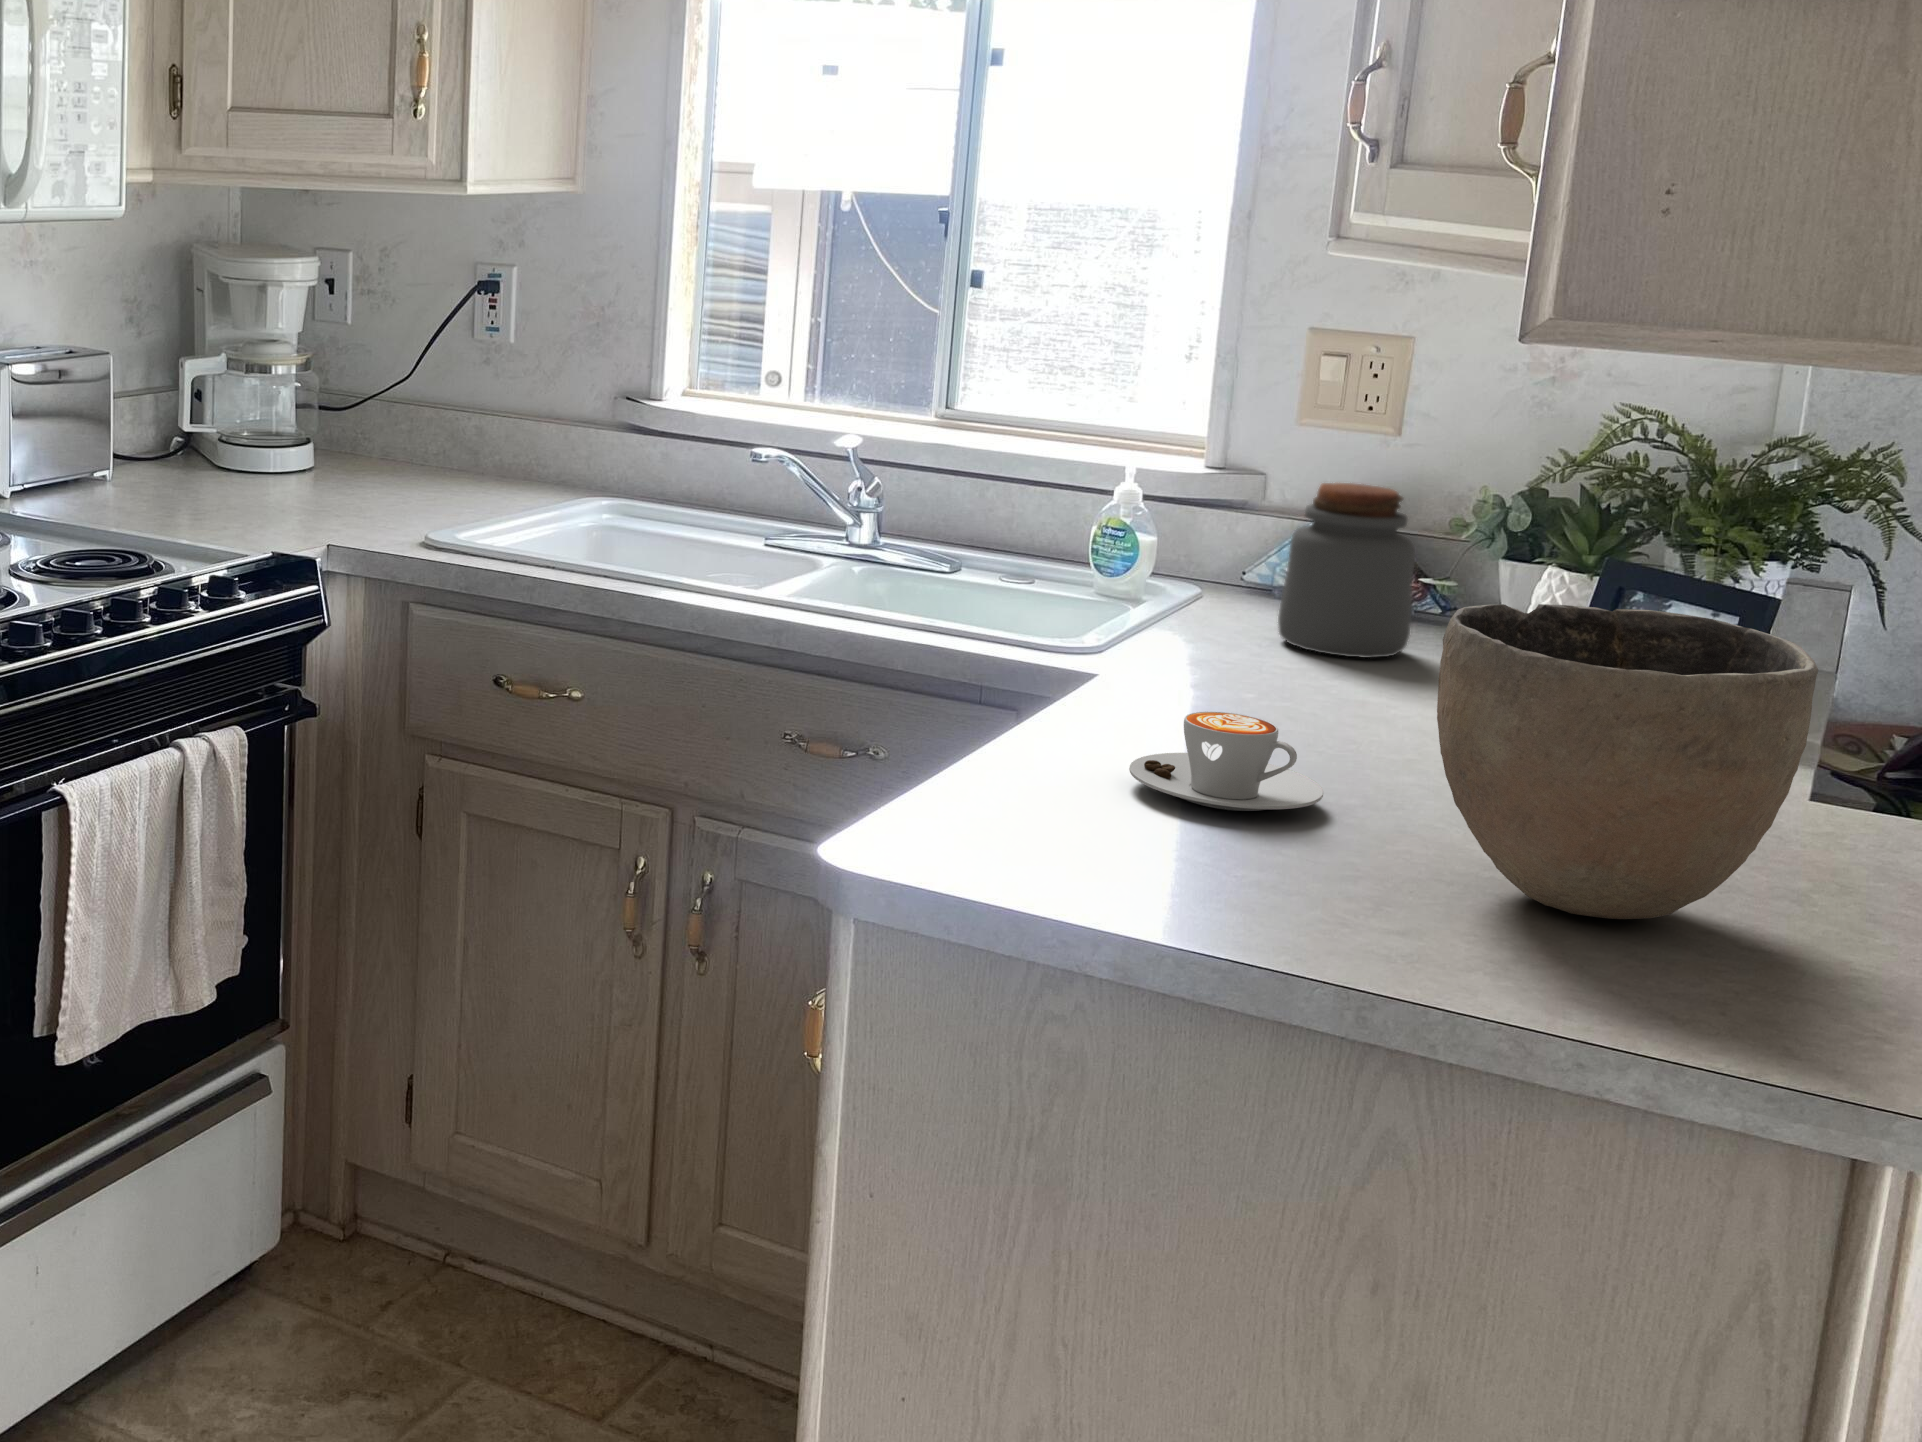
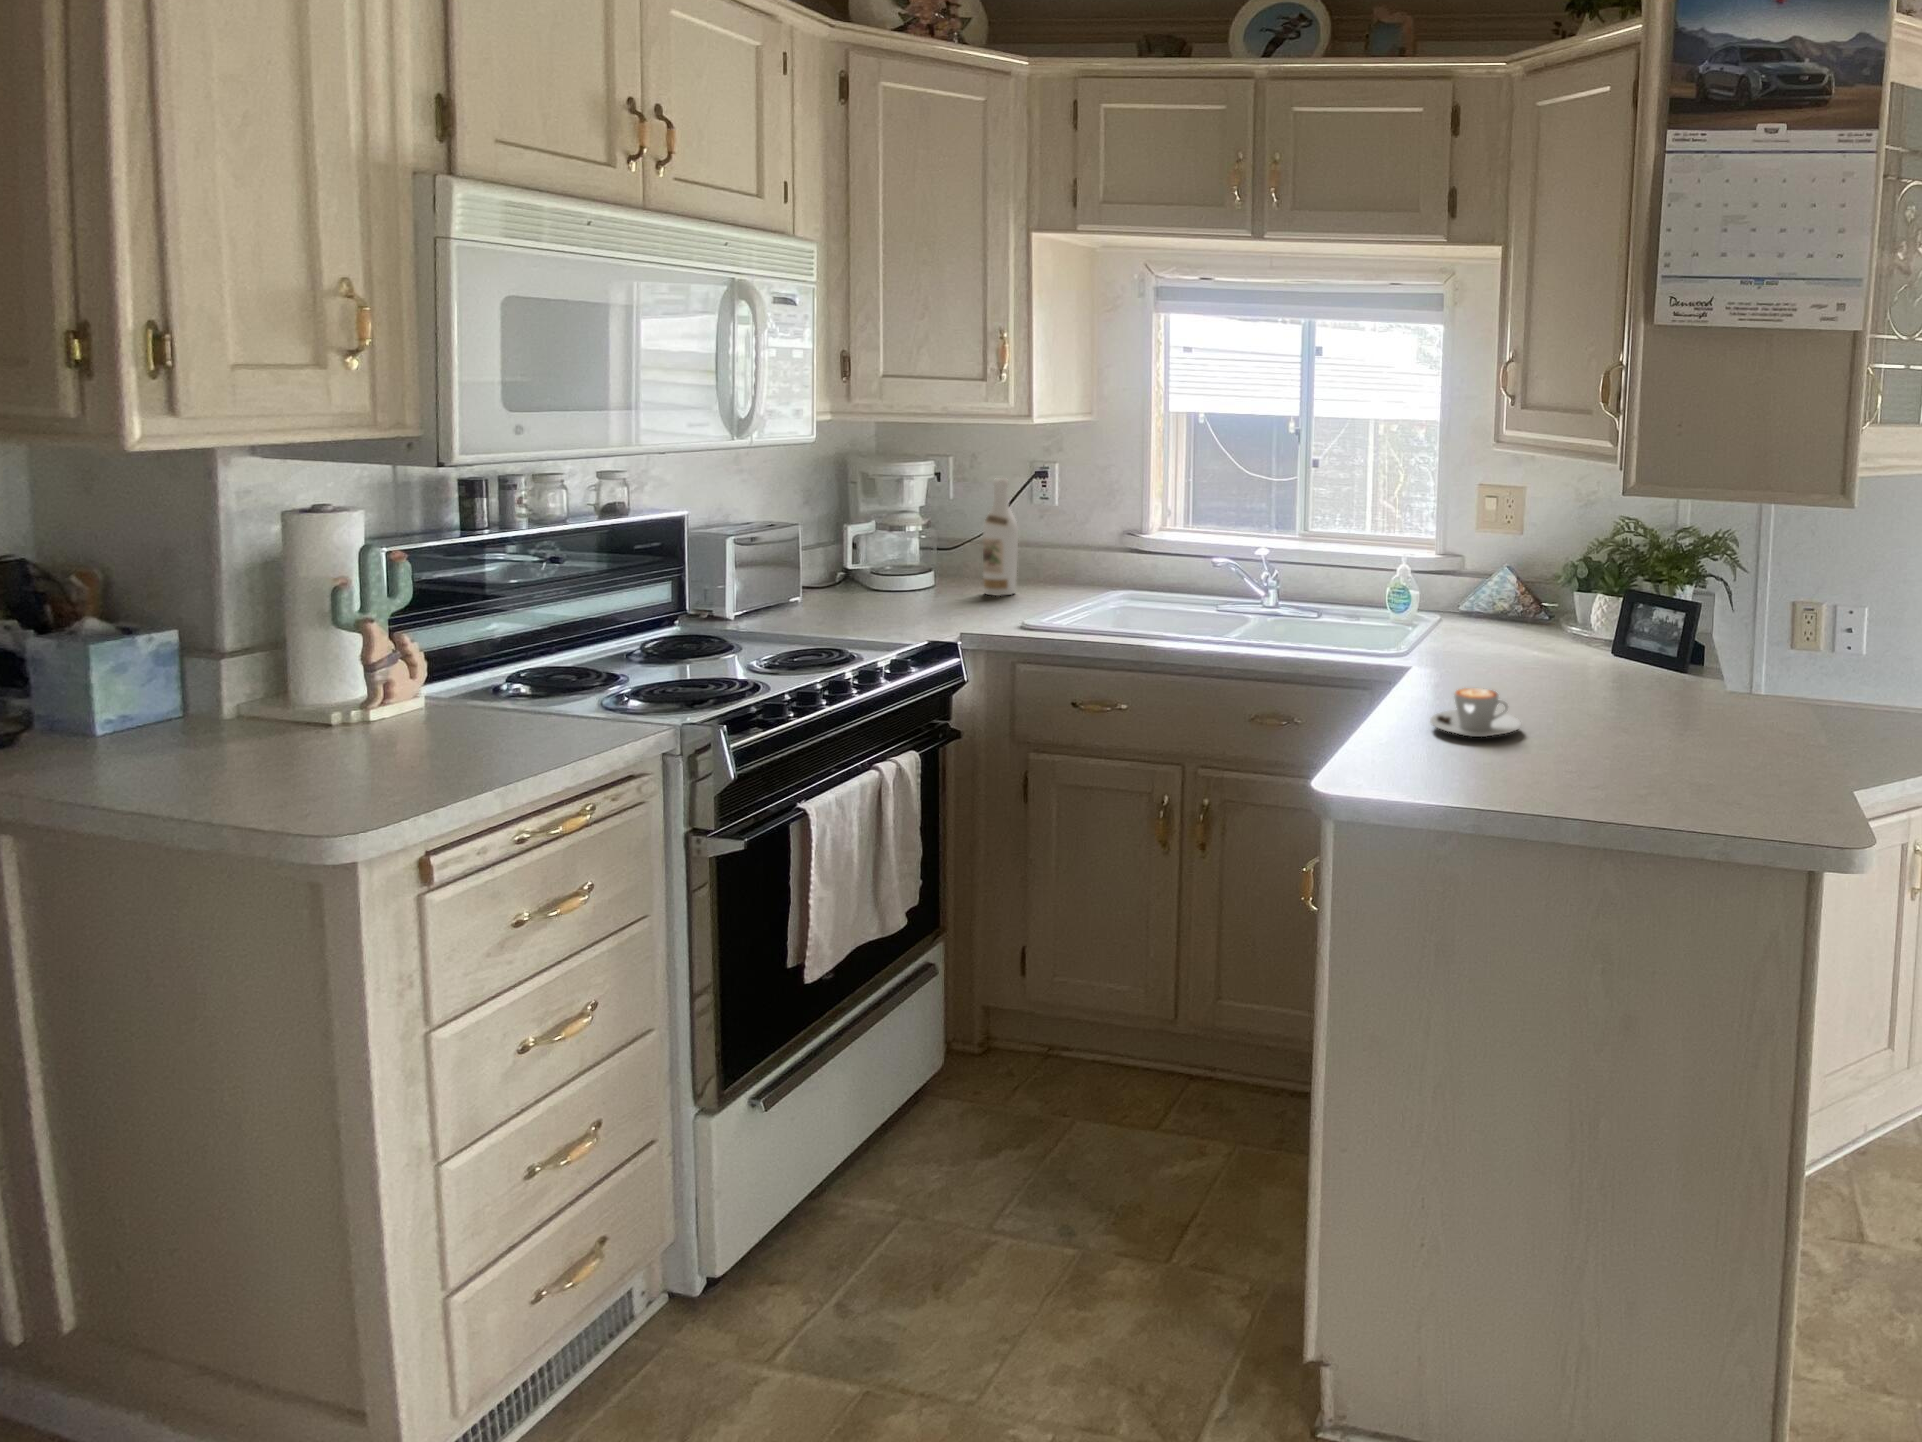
wine bottle: none [389,287,447,487] -> present [983,478,1018,596]
jar: present [1278,483,1415,658] -> none [1481,565,1542,652]
bowl: present [1437,604,1818,919] -> none [1572,622,1726,769]

